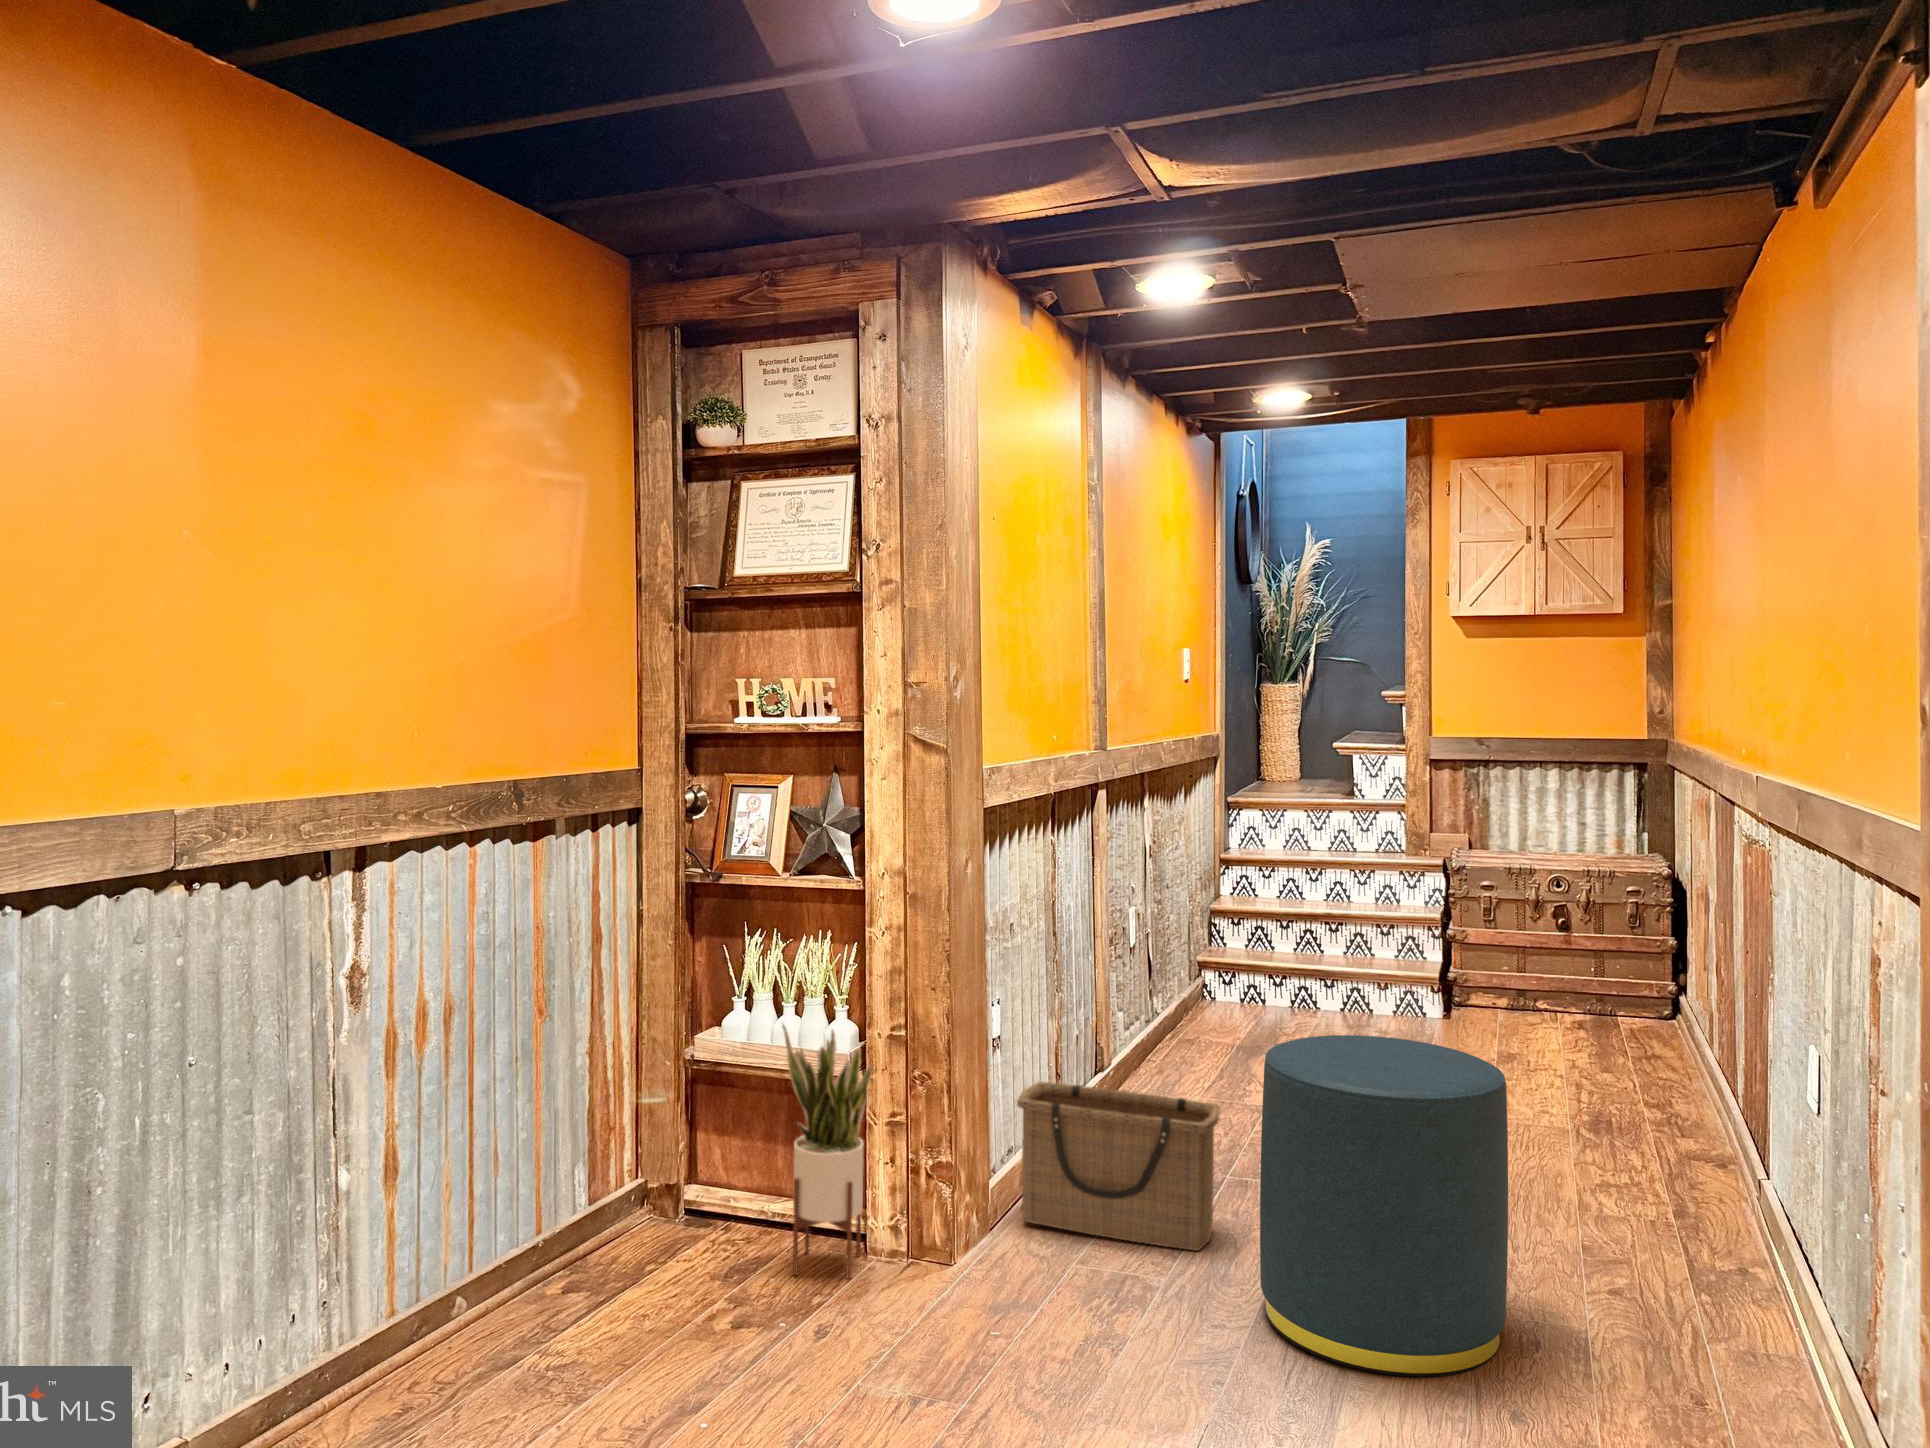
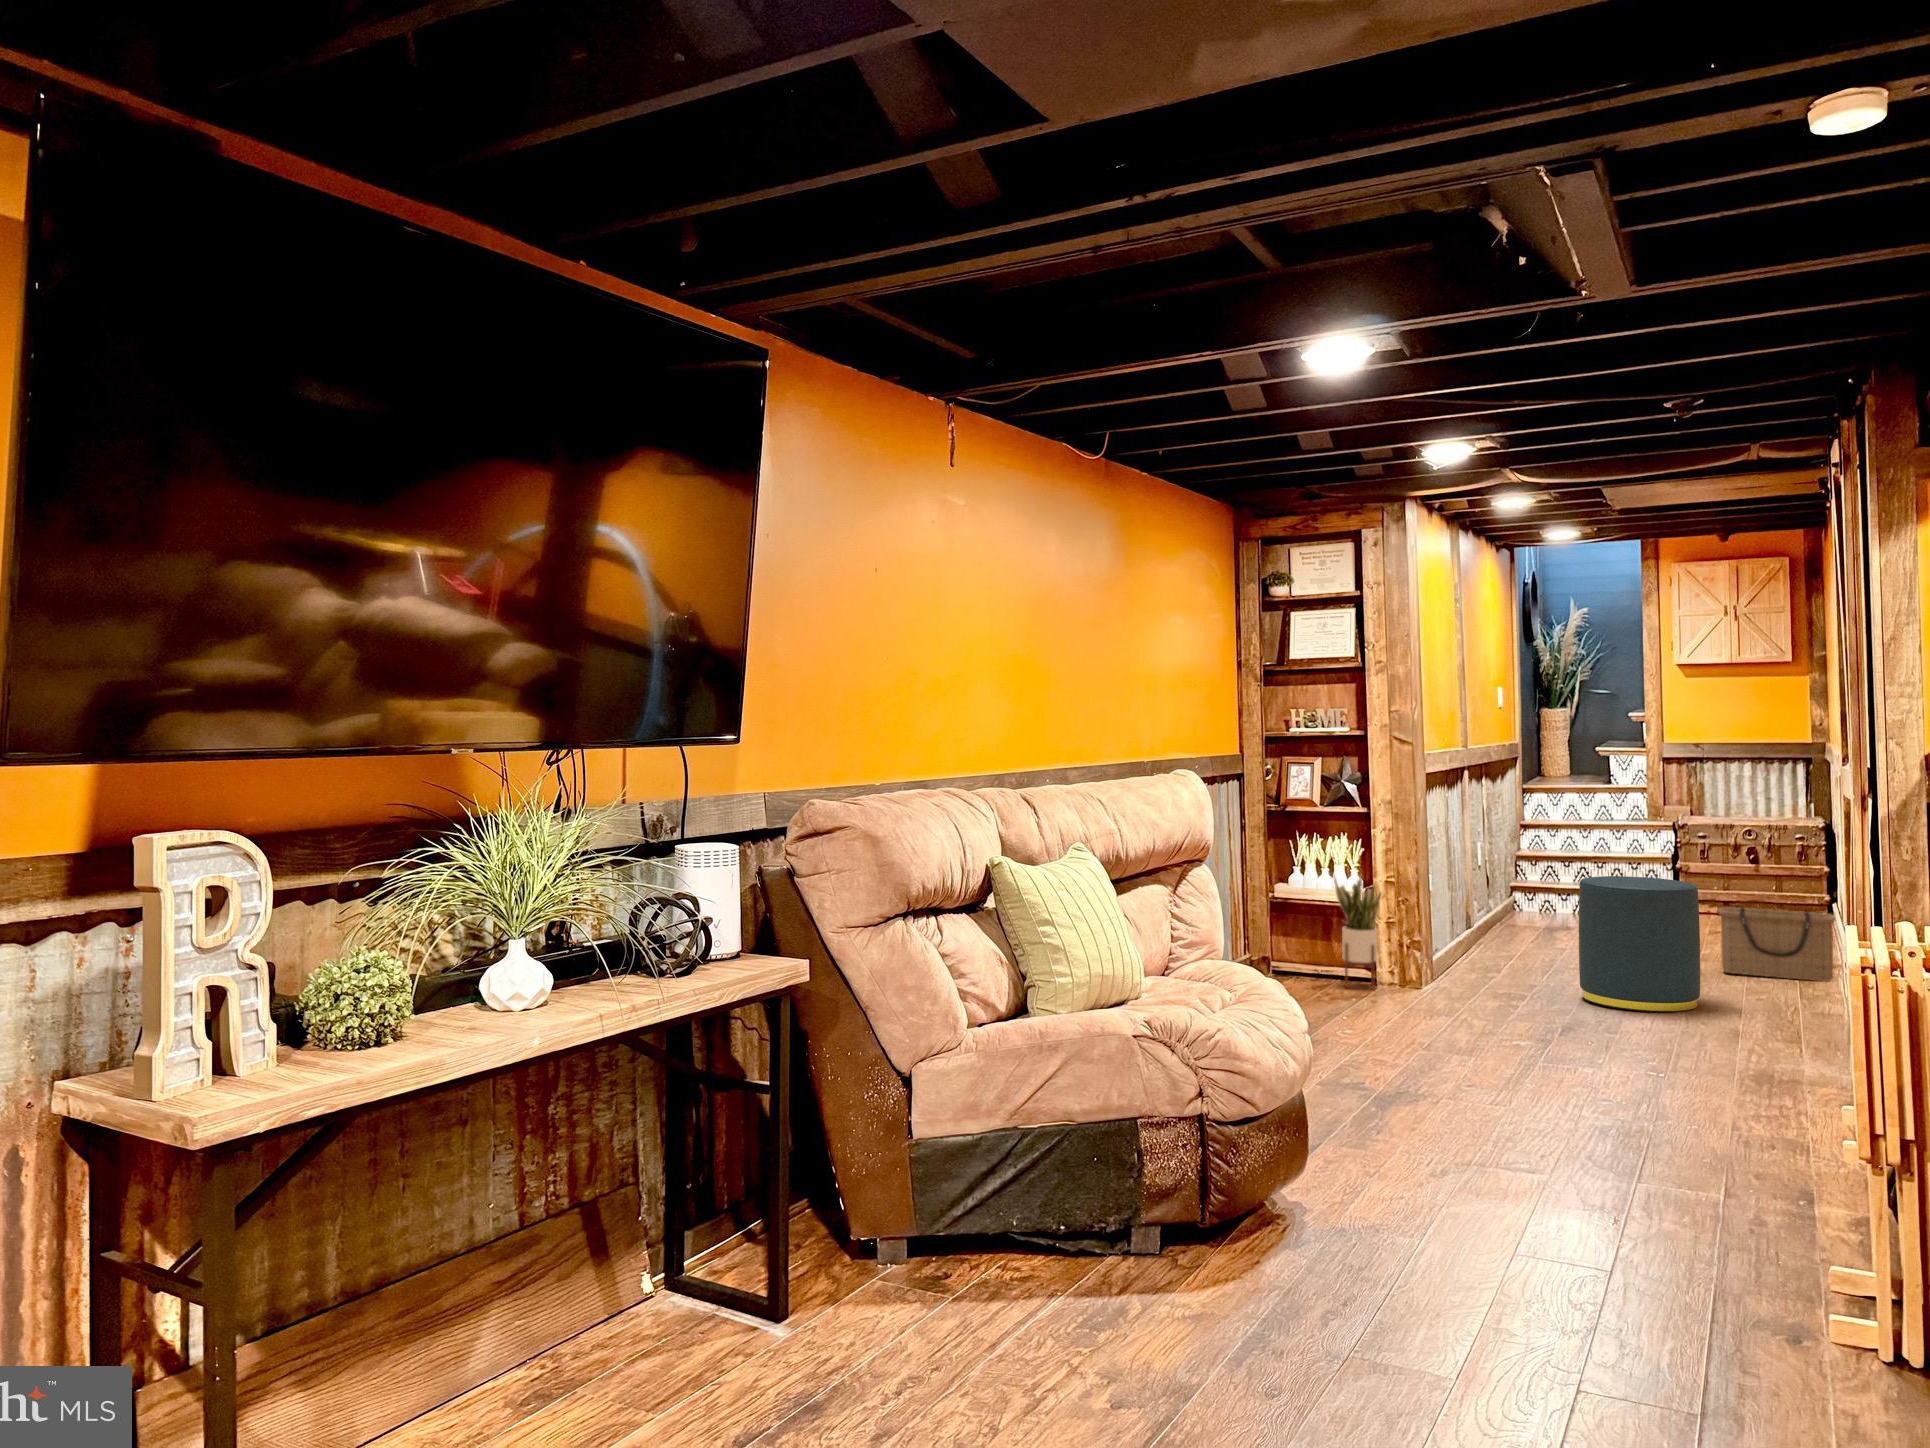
basket: present [1017,1082,1220,1251] -> present [1718,907,1836,981]

